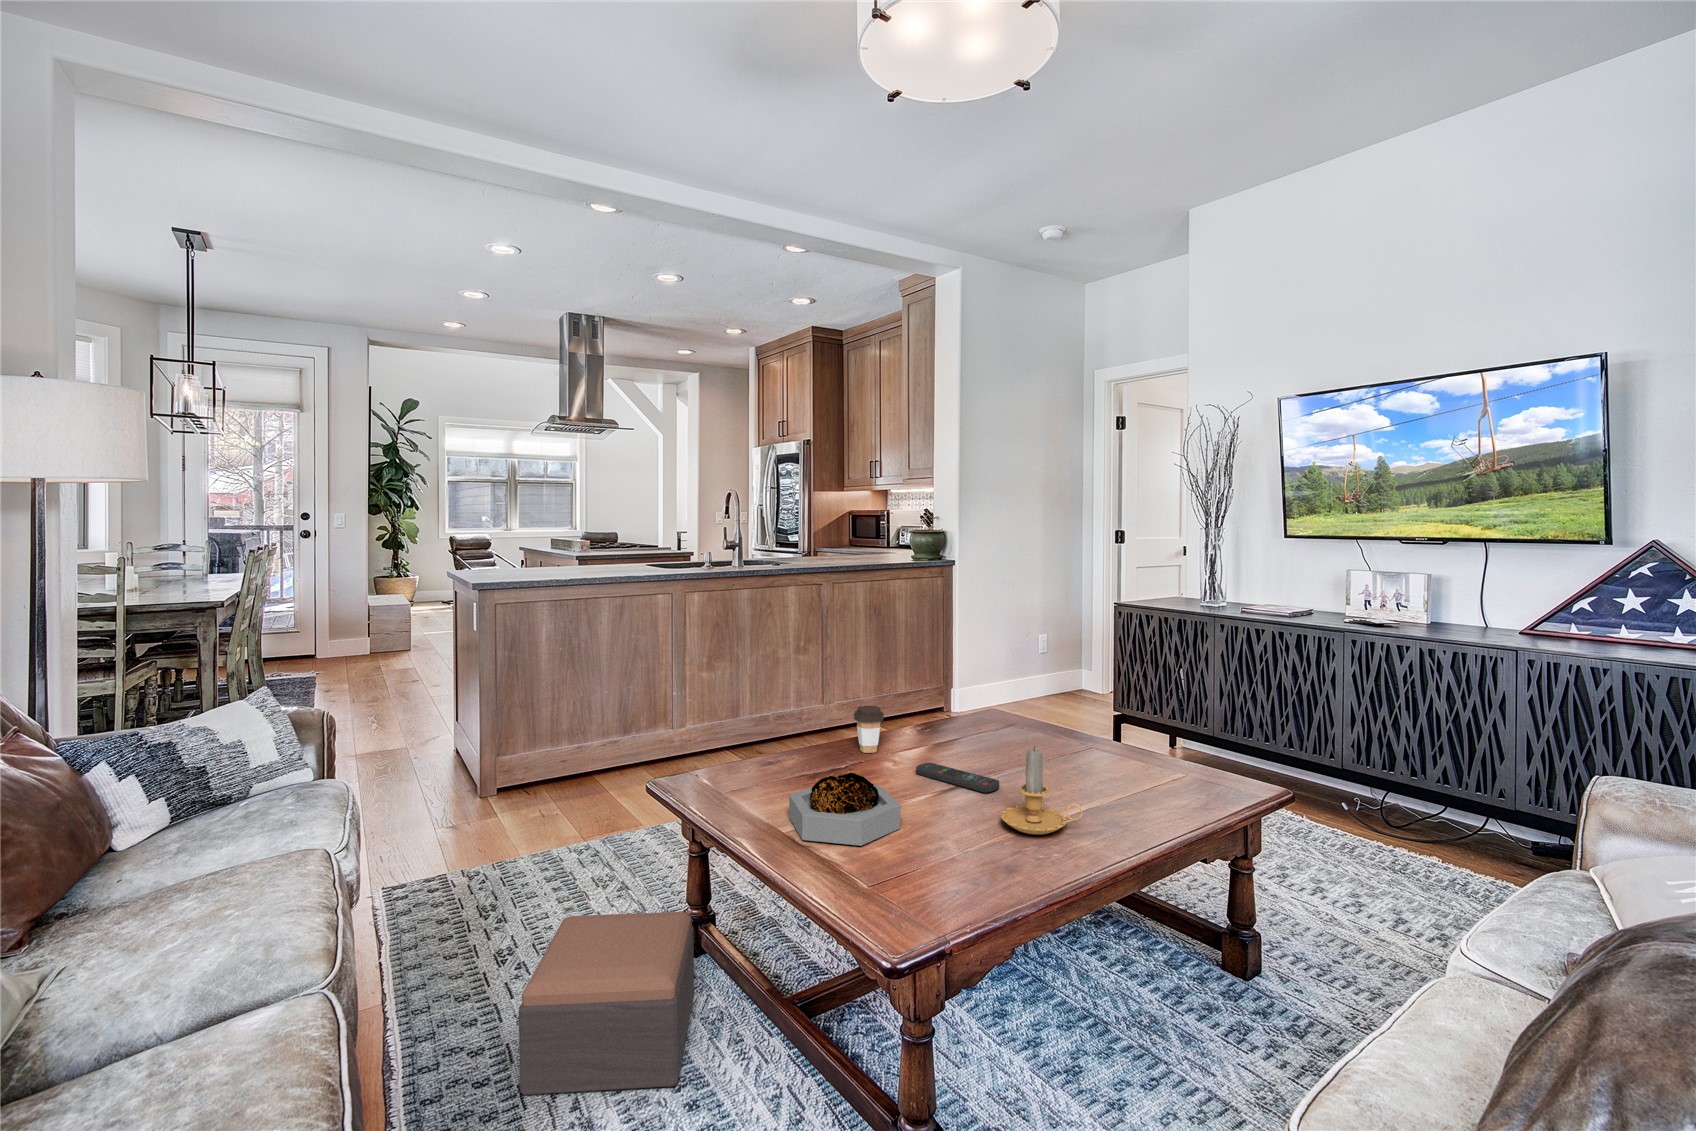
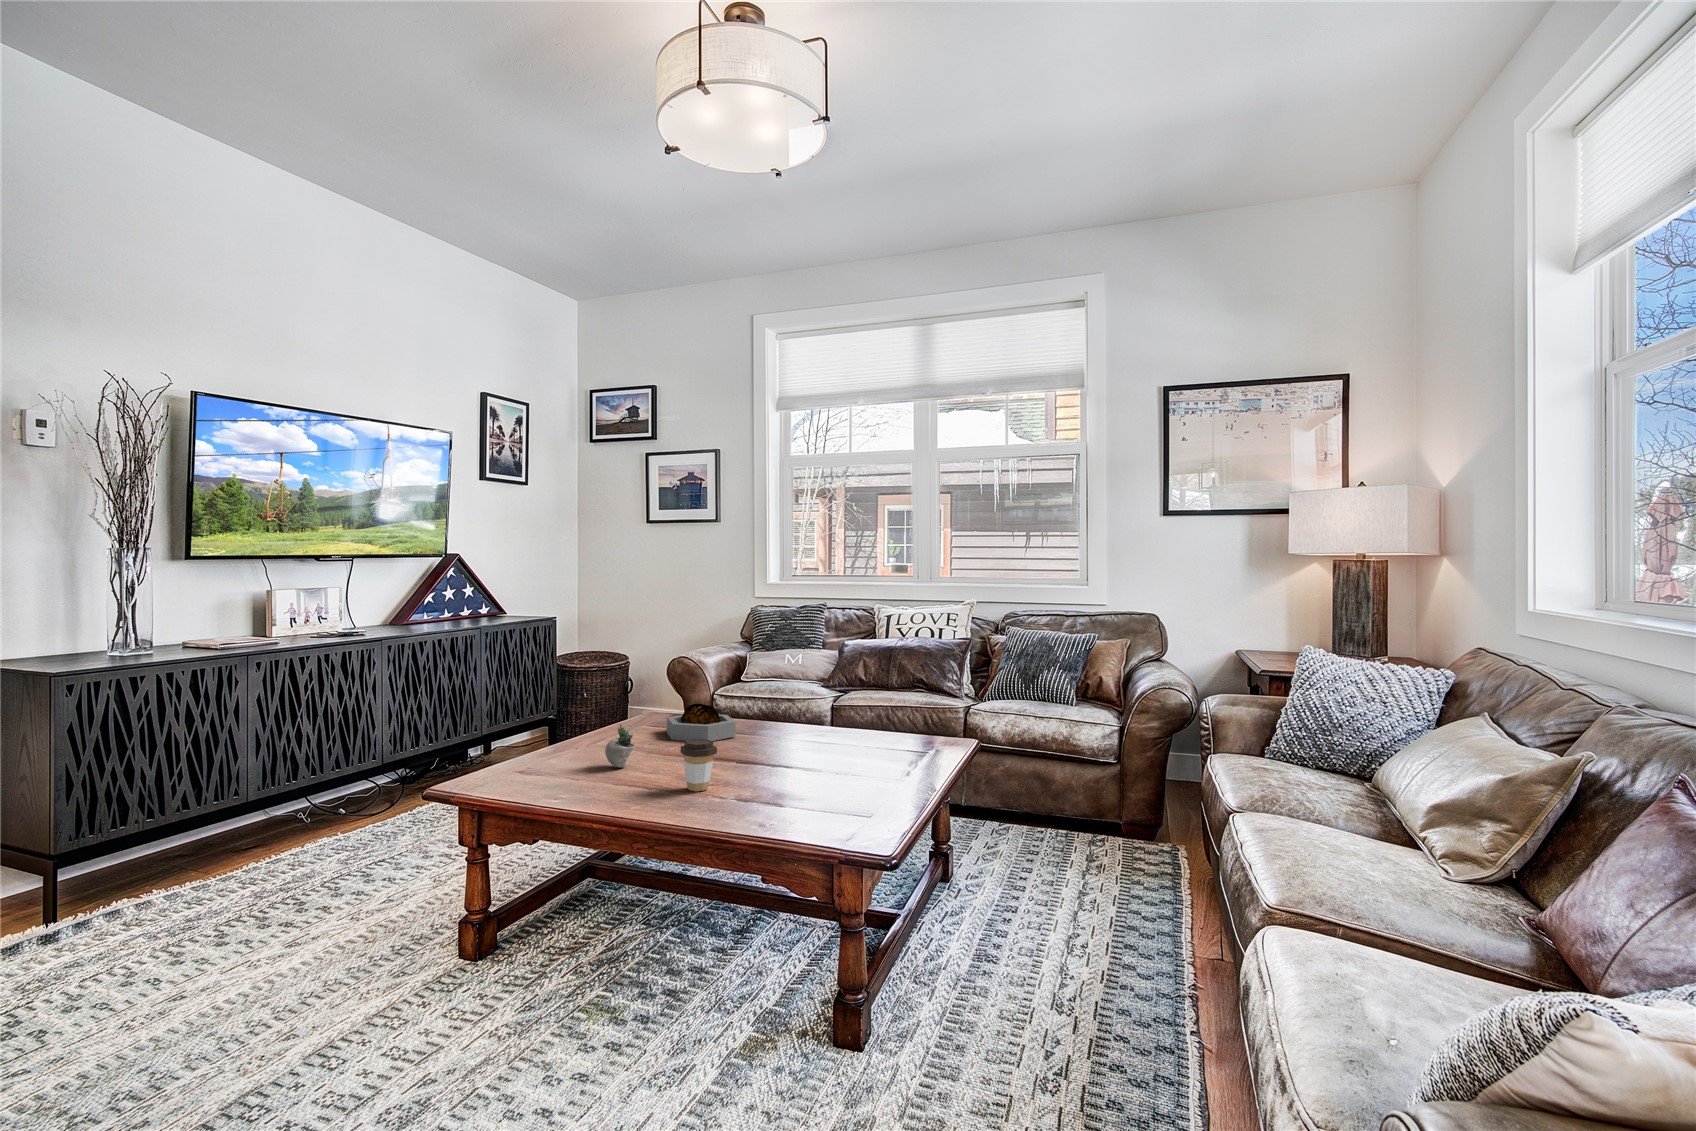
succulent plant: none [952,698,1000,740] -> present [605,713,644,768]
candle: present [1001,746,1082,835] -> none [781,693,823,749]
remote control: present [916,763,999,793] -> none [721,749,761,772]
decorative bowl: present [789,773,900,846] -> present [666,703,736,741]
footstool: present [519,912,694,1095] -> none [920,888,1098,1063]

